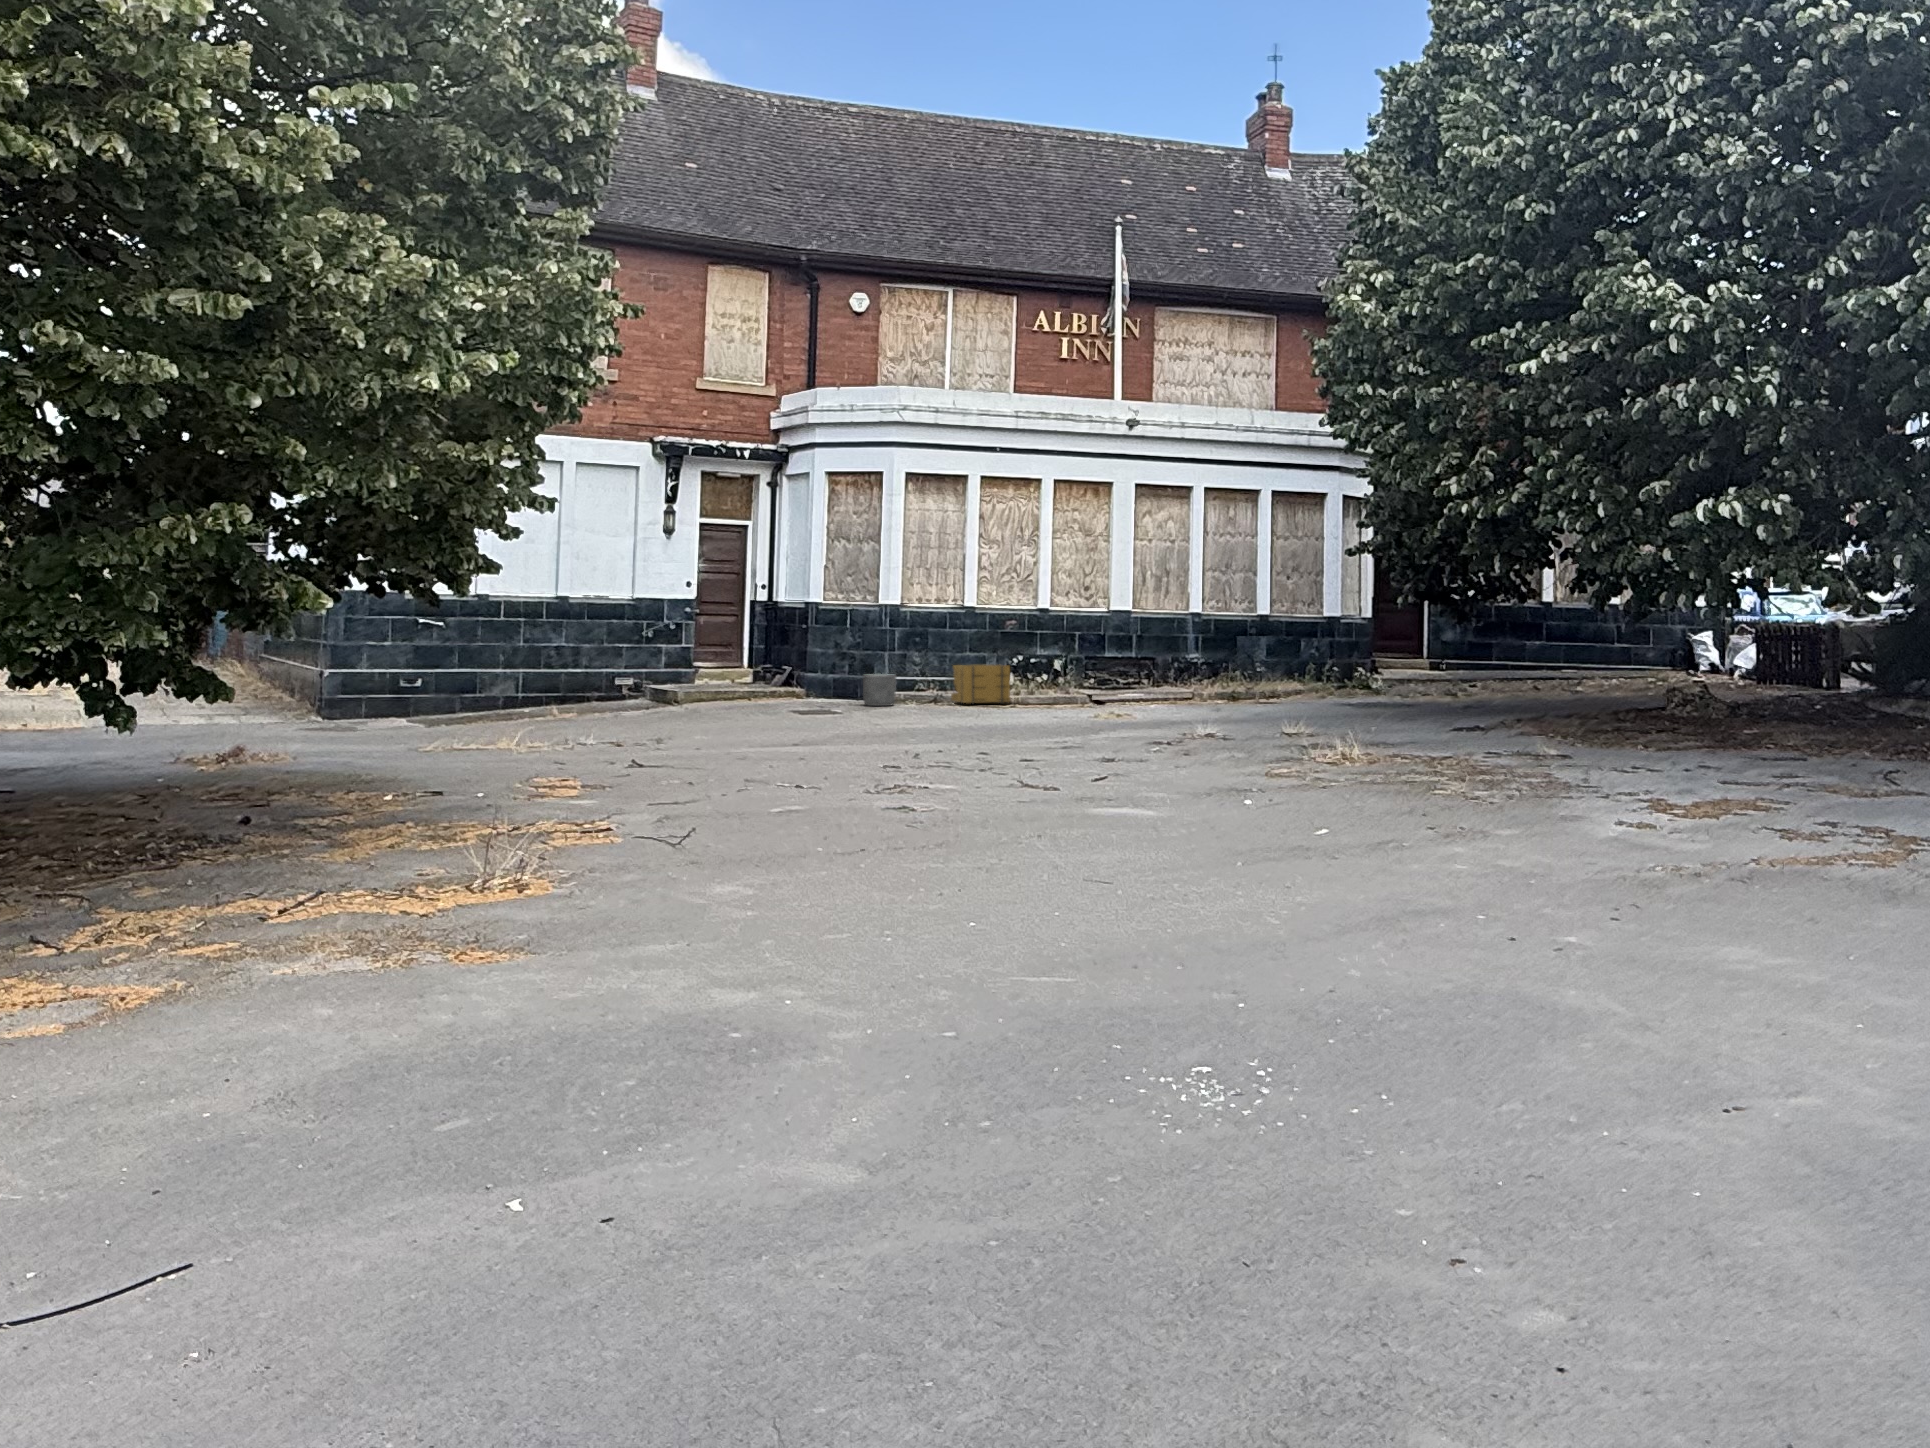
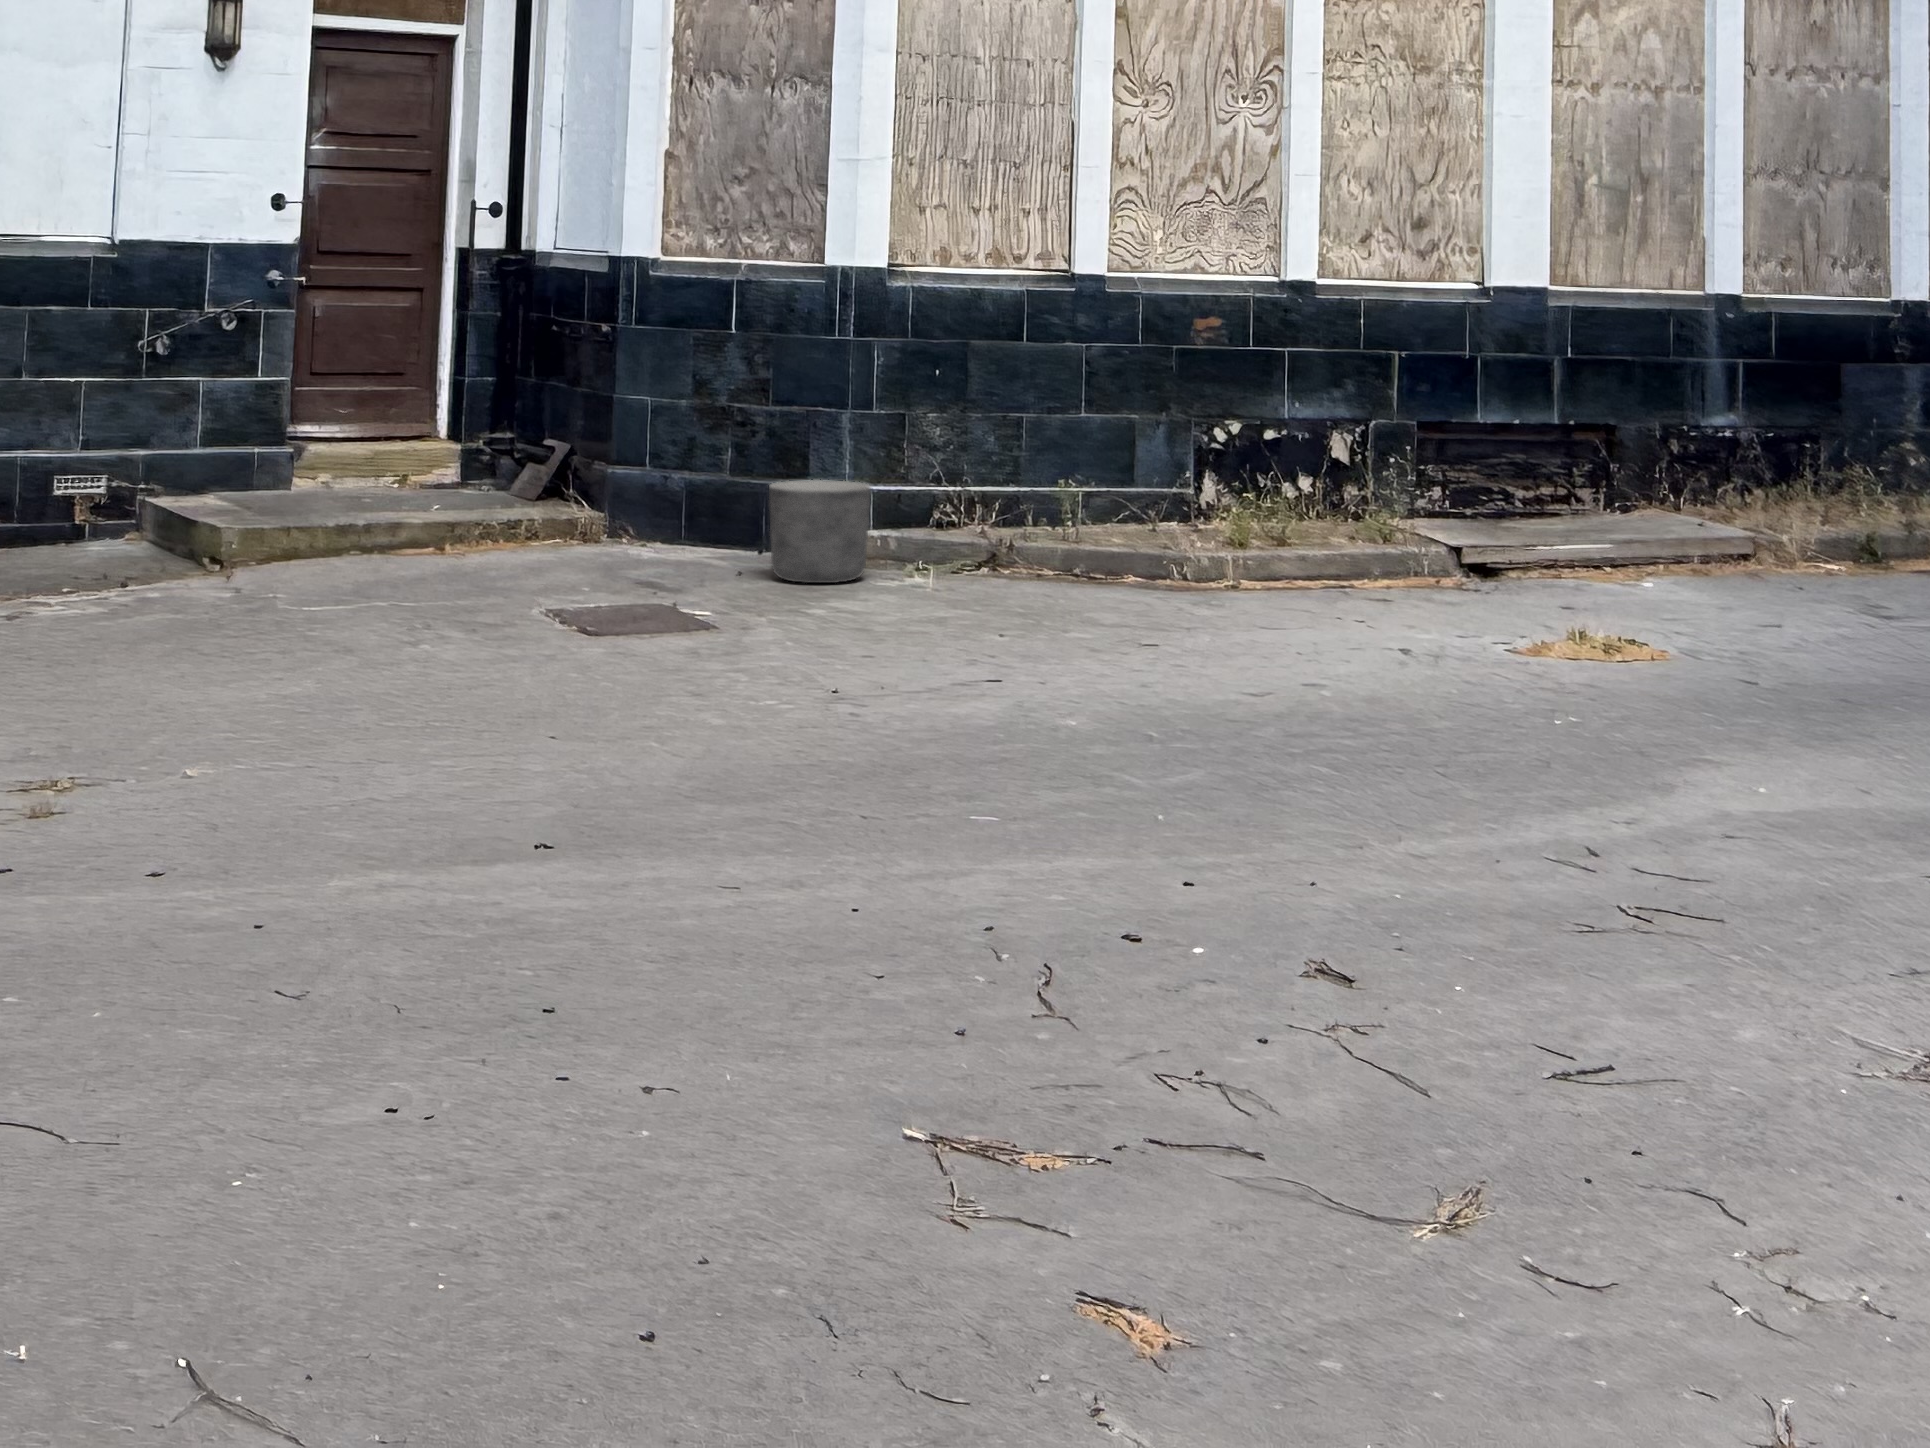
cardboard box: present [951,665,1010,703] -> none [1032,448,1212,581]

